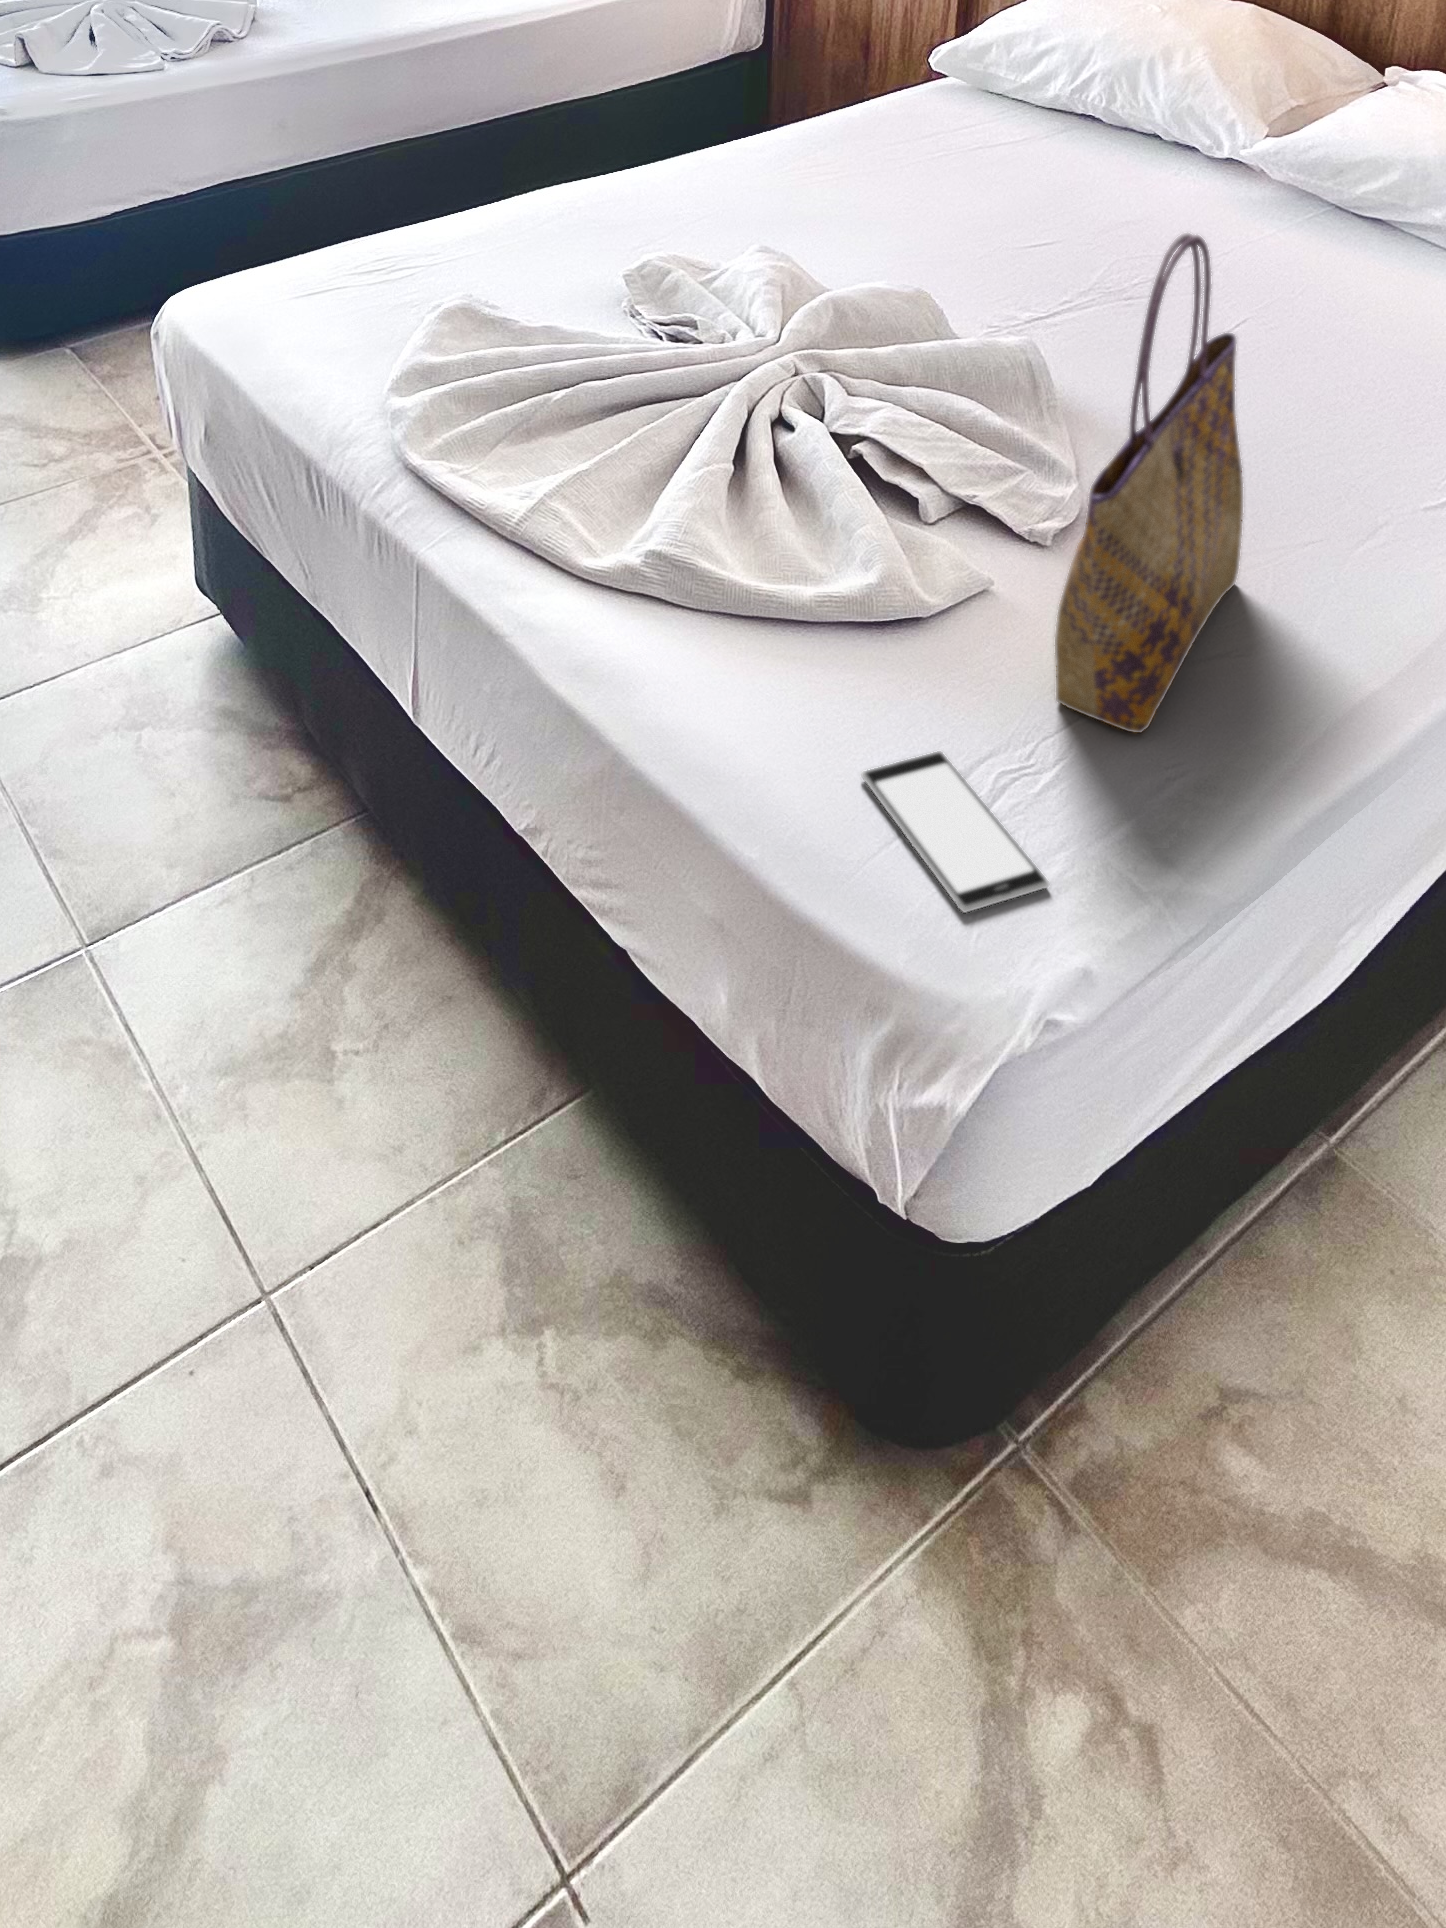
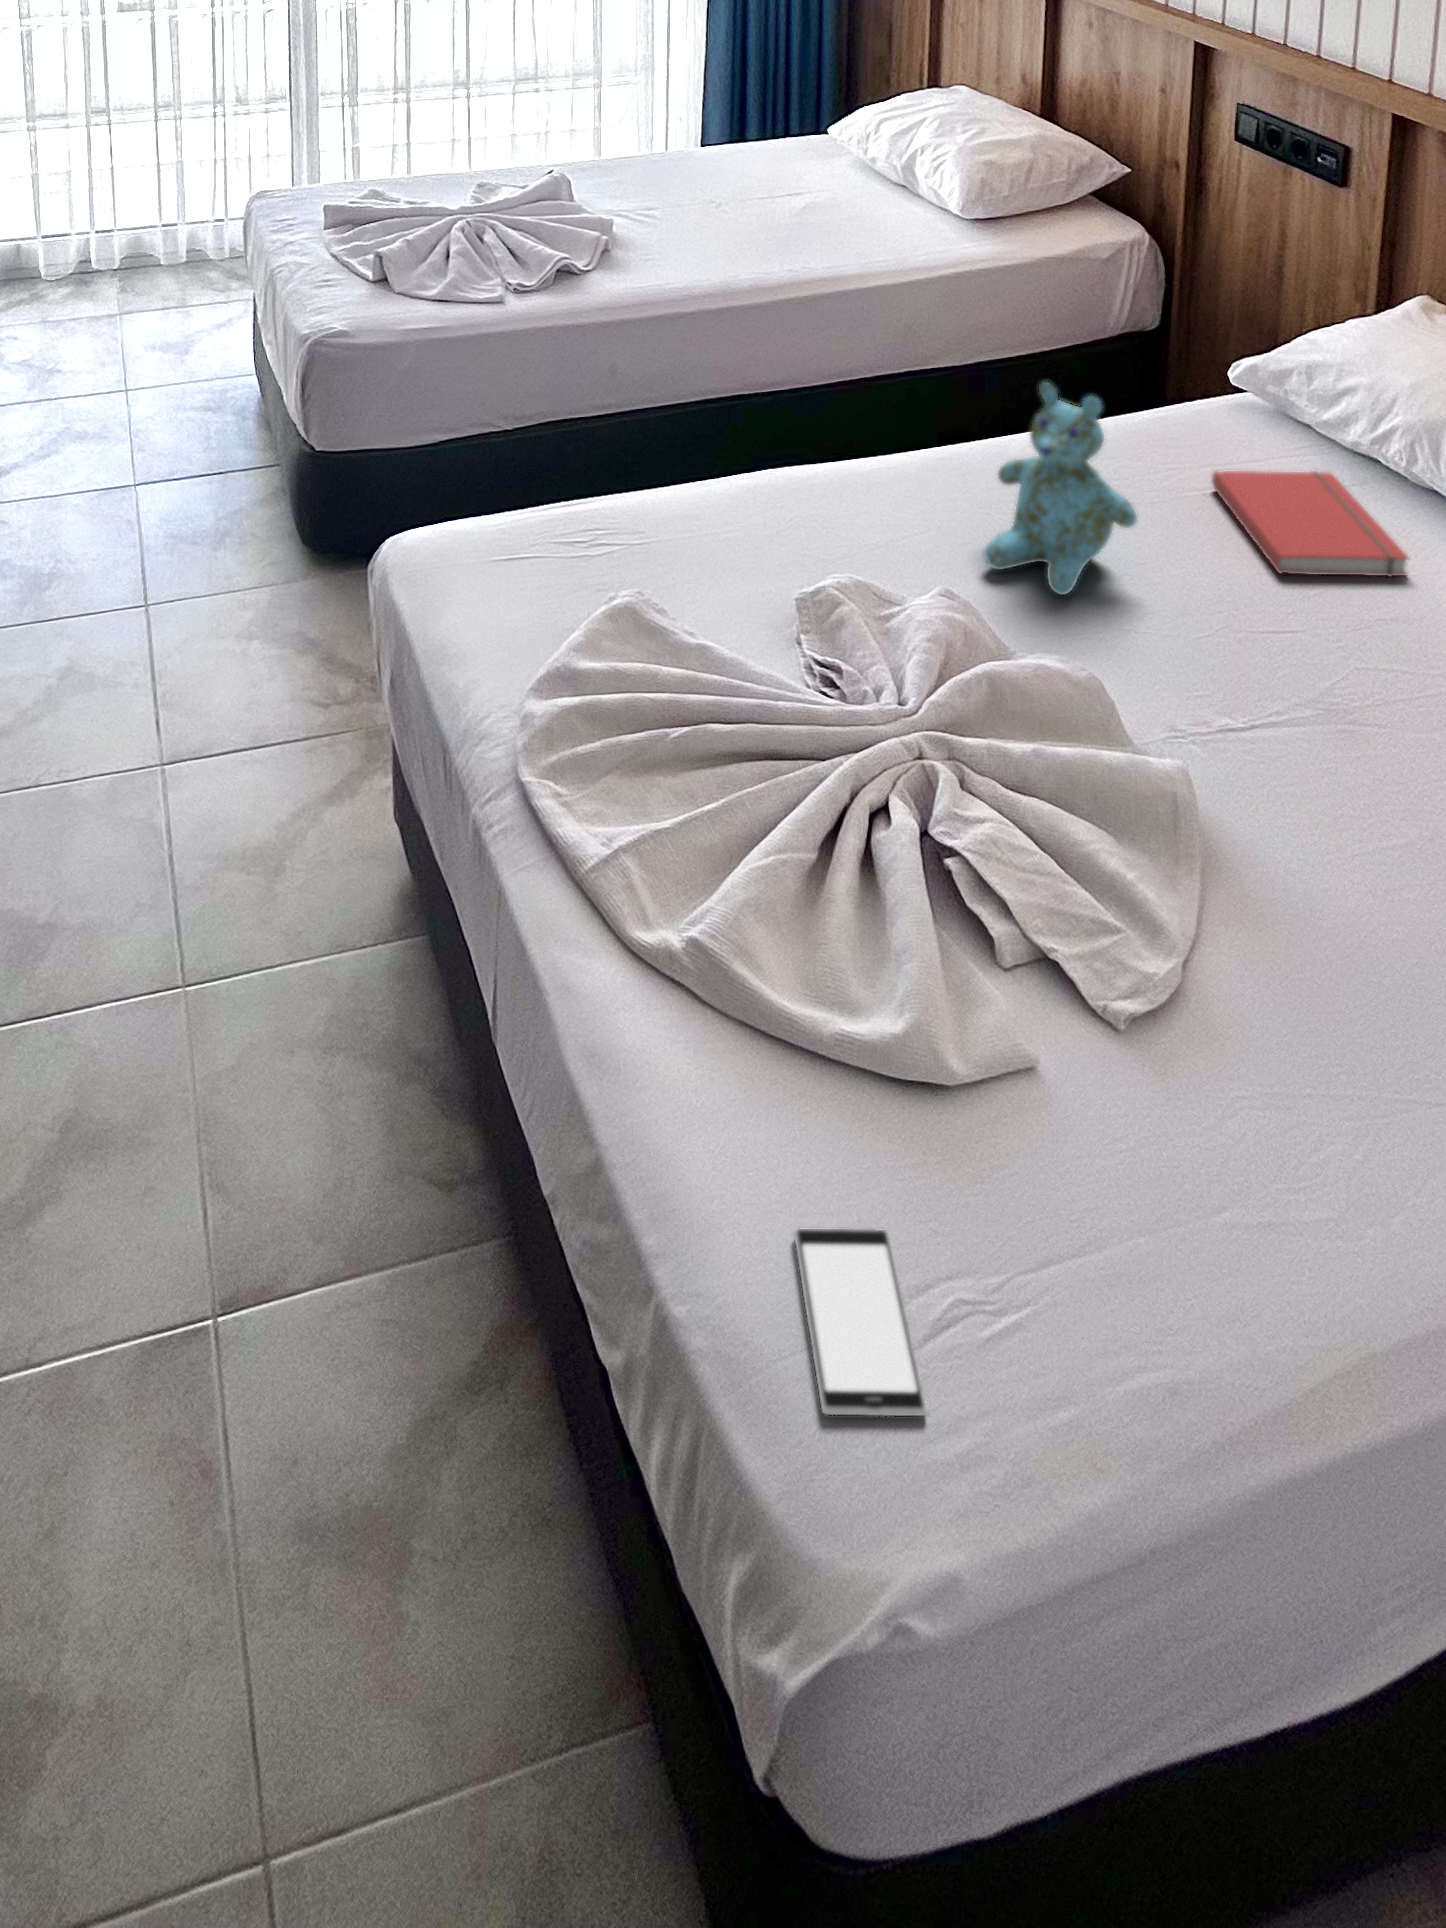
stuffed bear: none [744,46,880,234] -> present [985,382,1137,595]
book: none [902,111,1087,191] -> present [1212,471,1408,577]
tote bag: present [1055,232,1243,733] -> none [1036,717,1331,1275]

